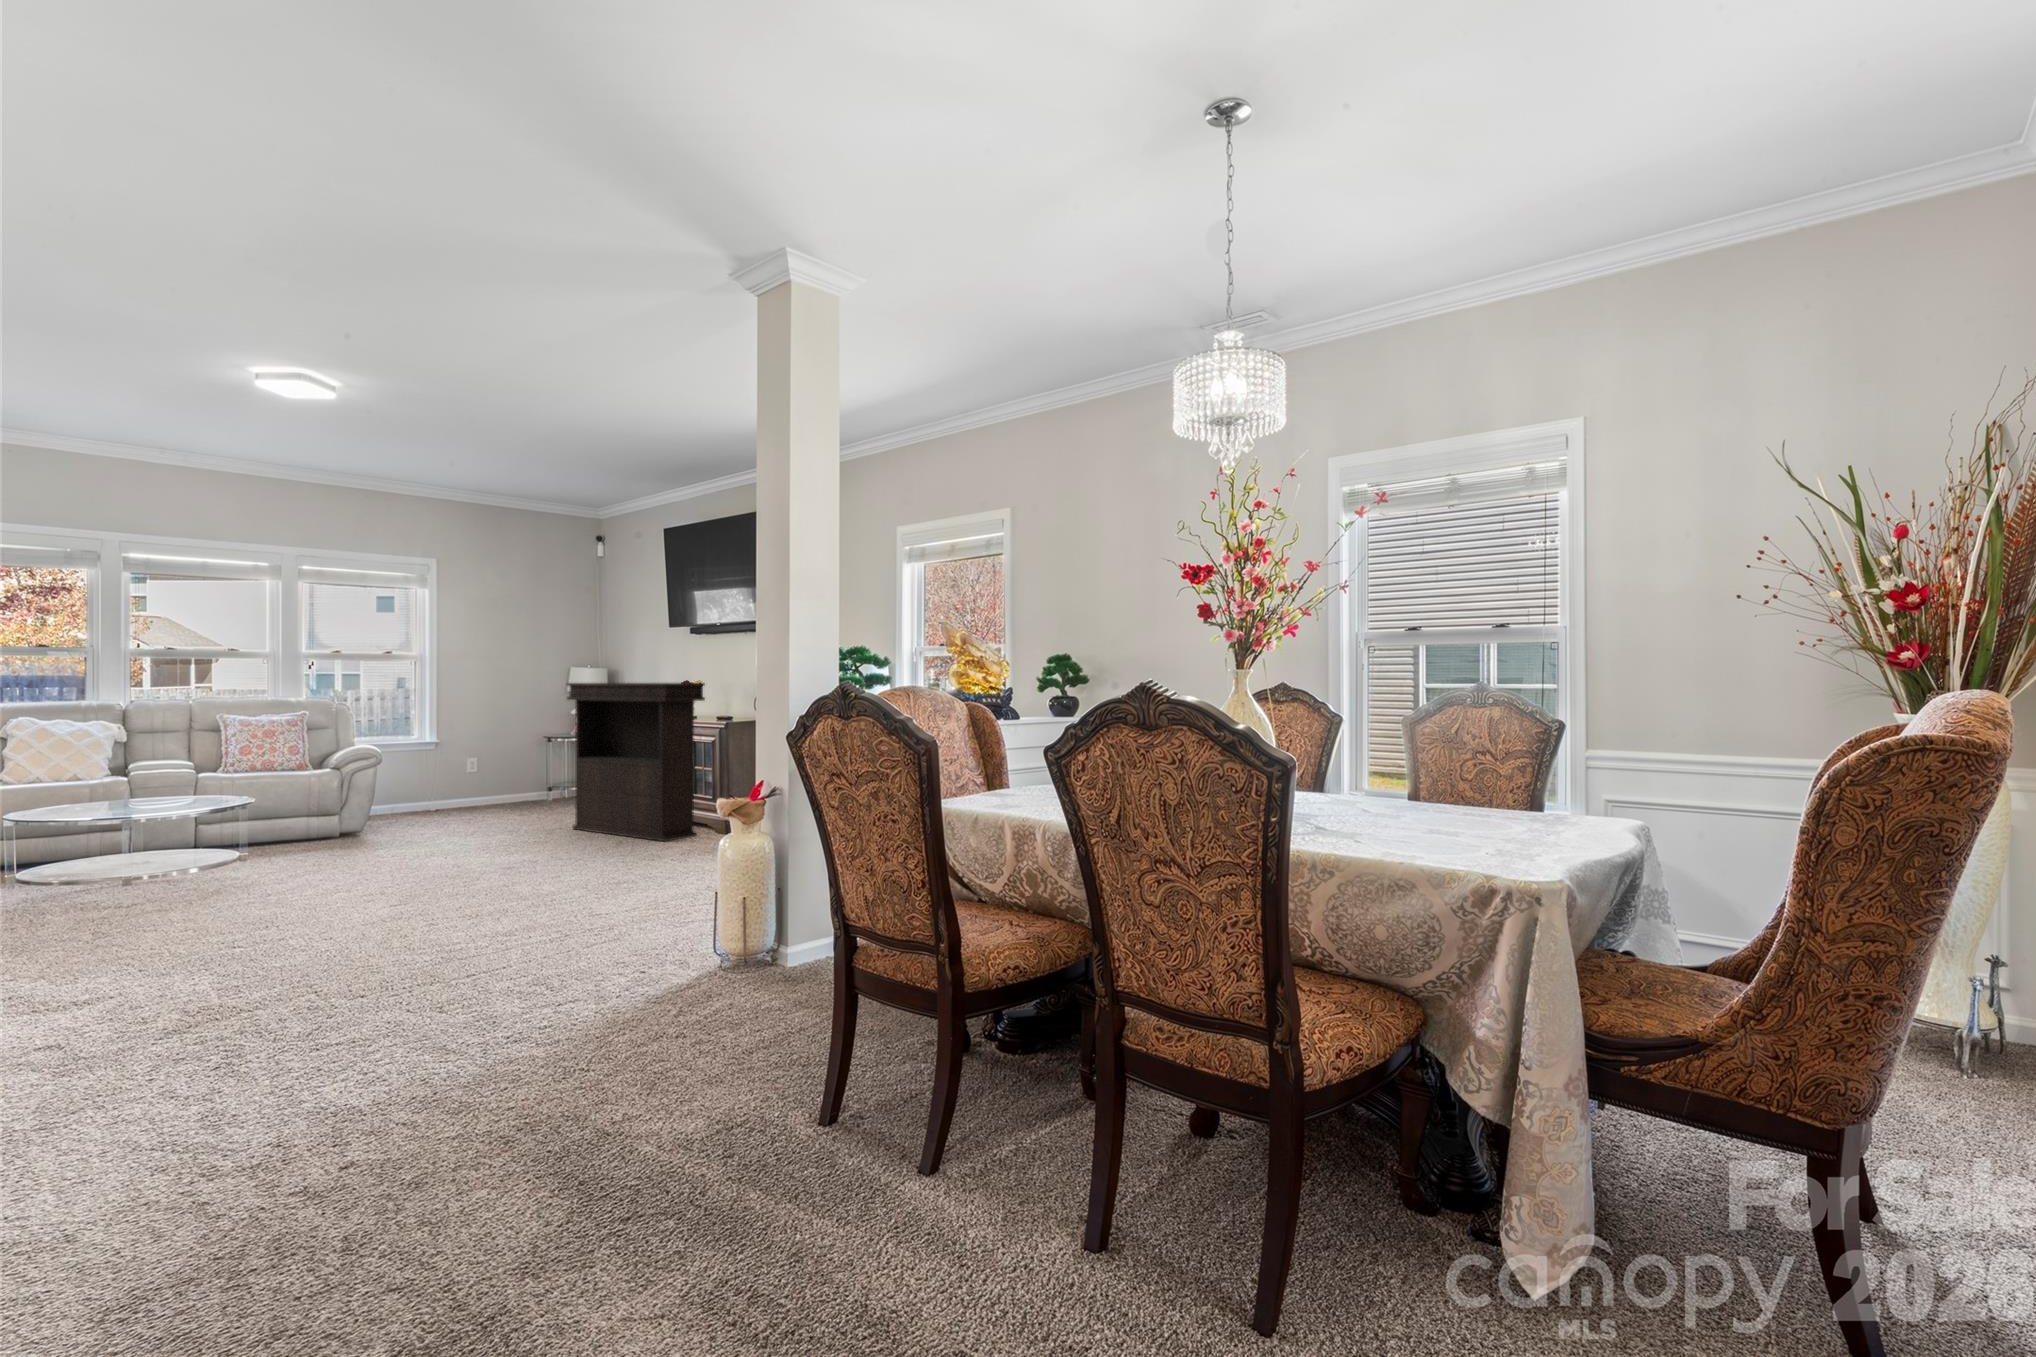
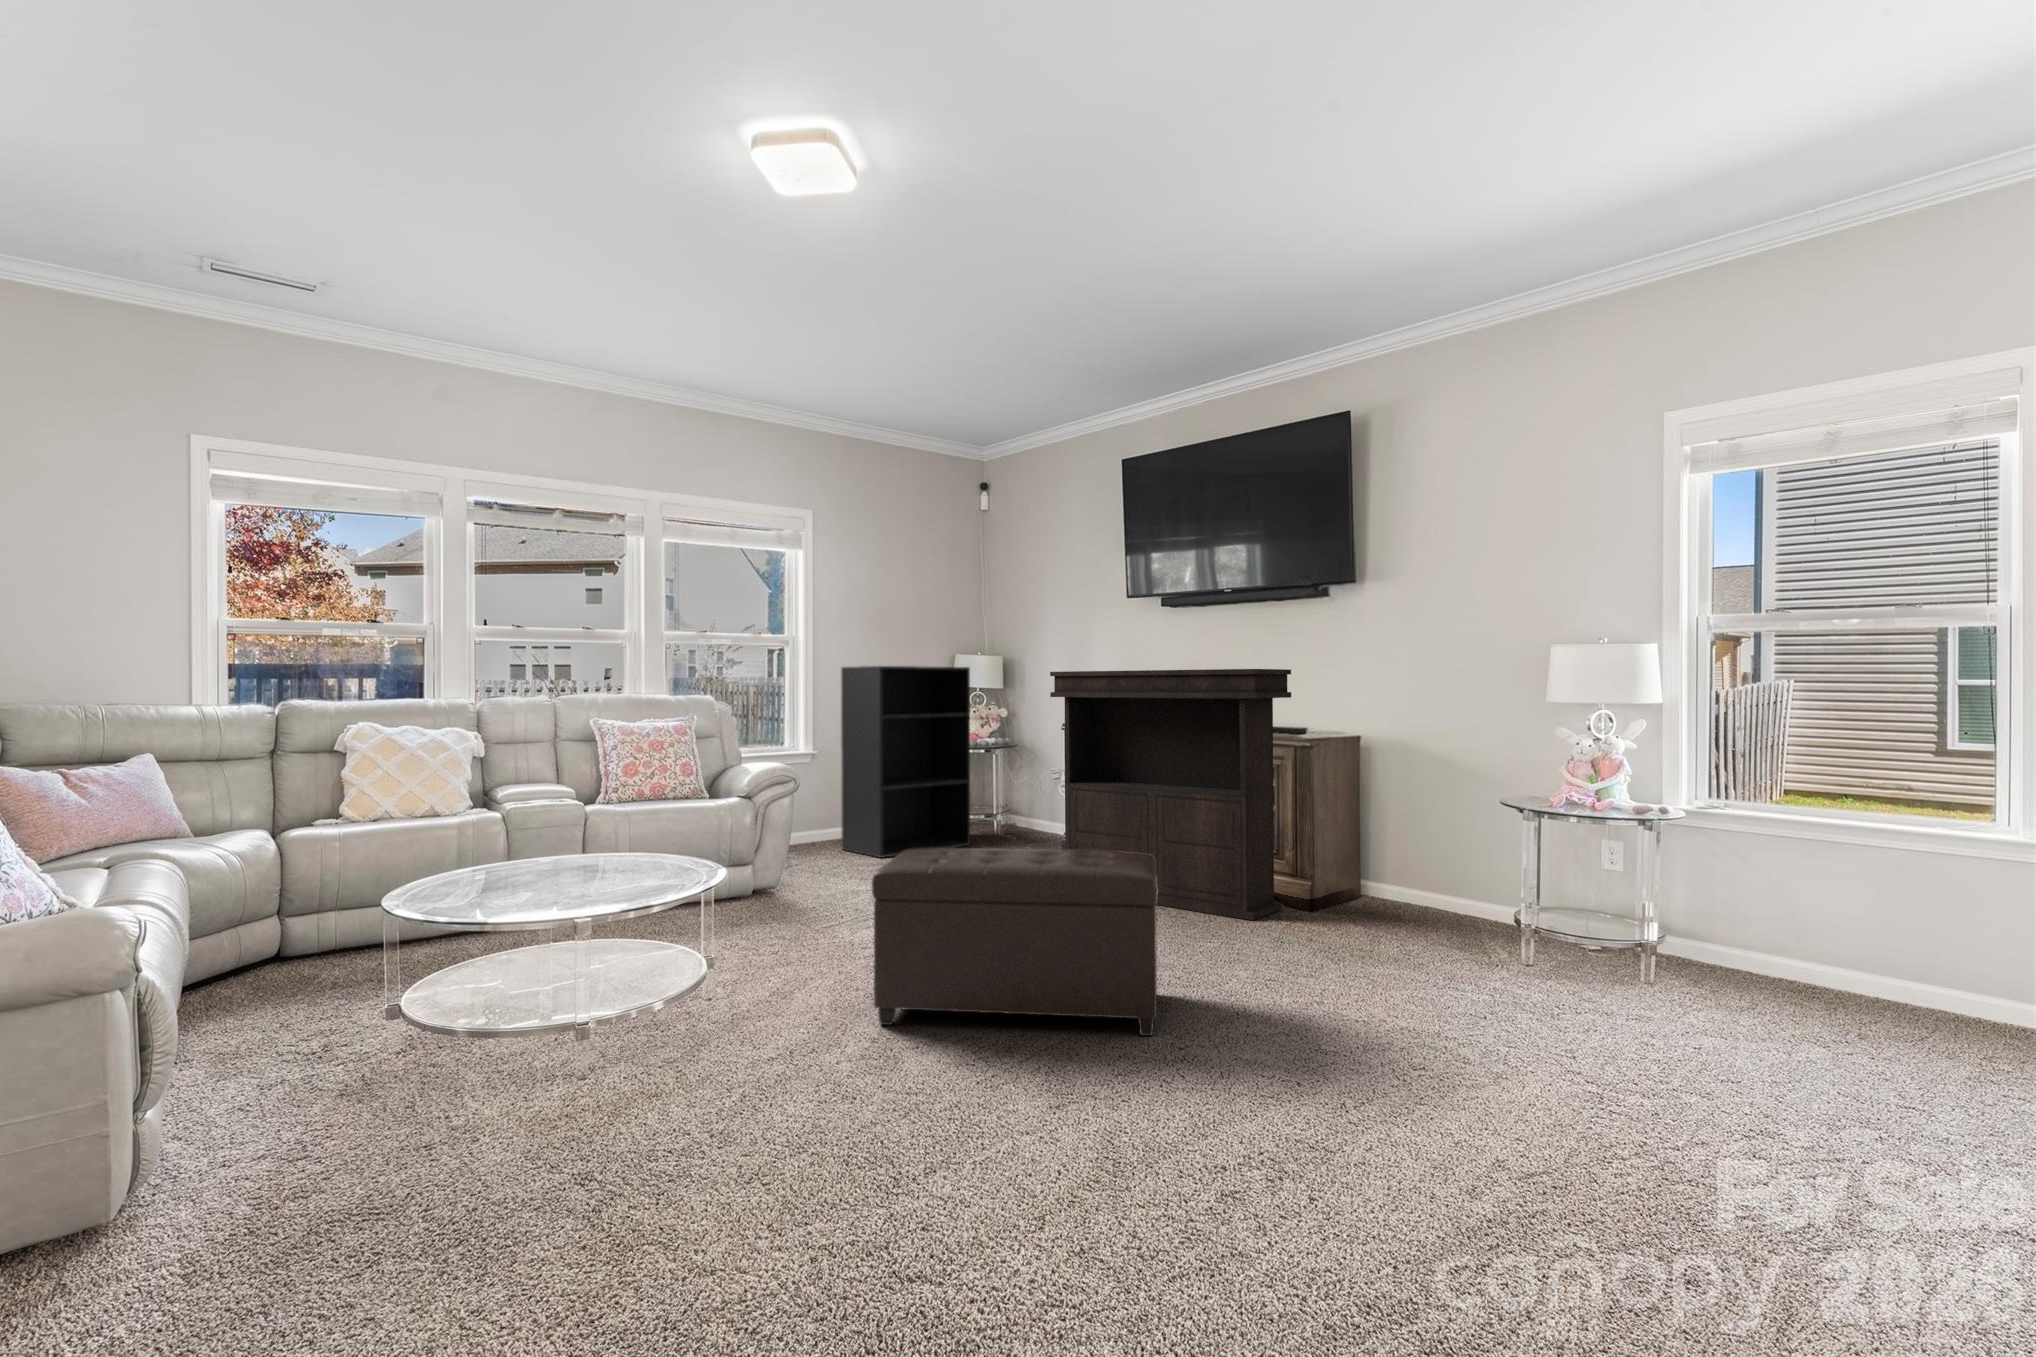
bookshelf: none [455,677,561,815] -> present [841,666,970,858]
ottoman: none [322,792,524,890] -> present [872,848,1158,1036]

